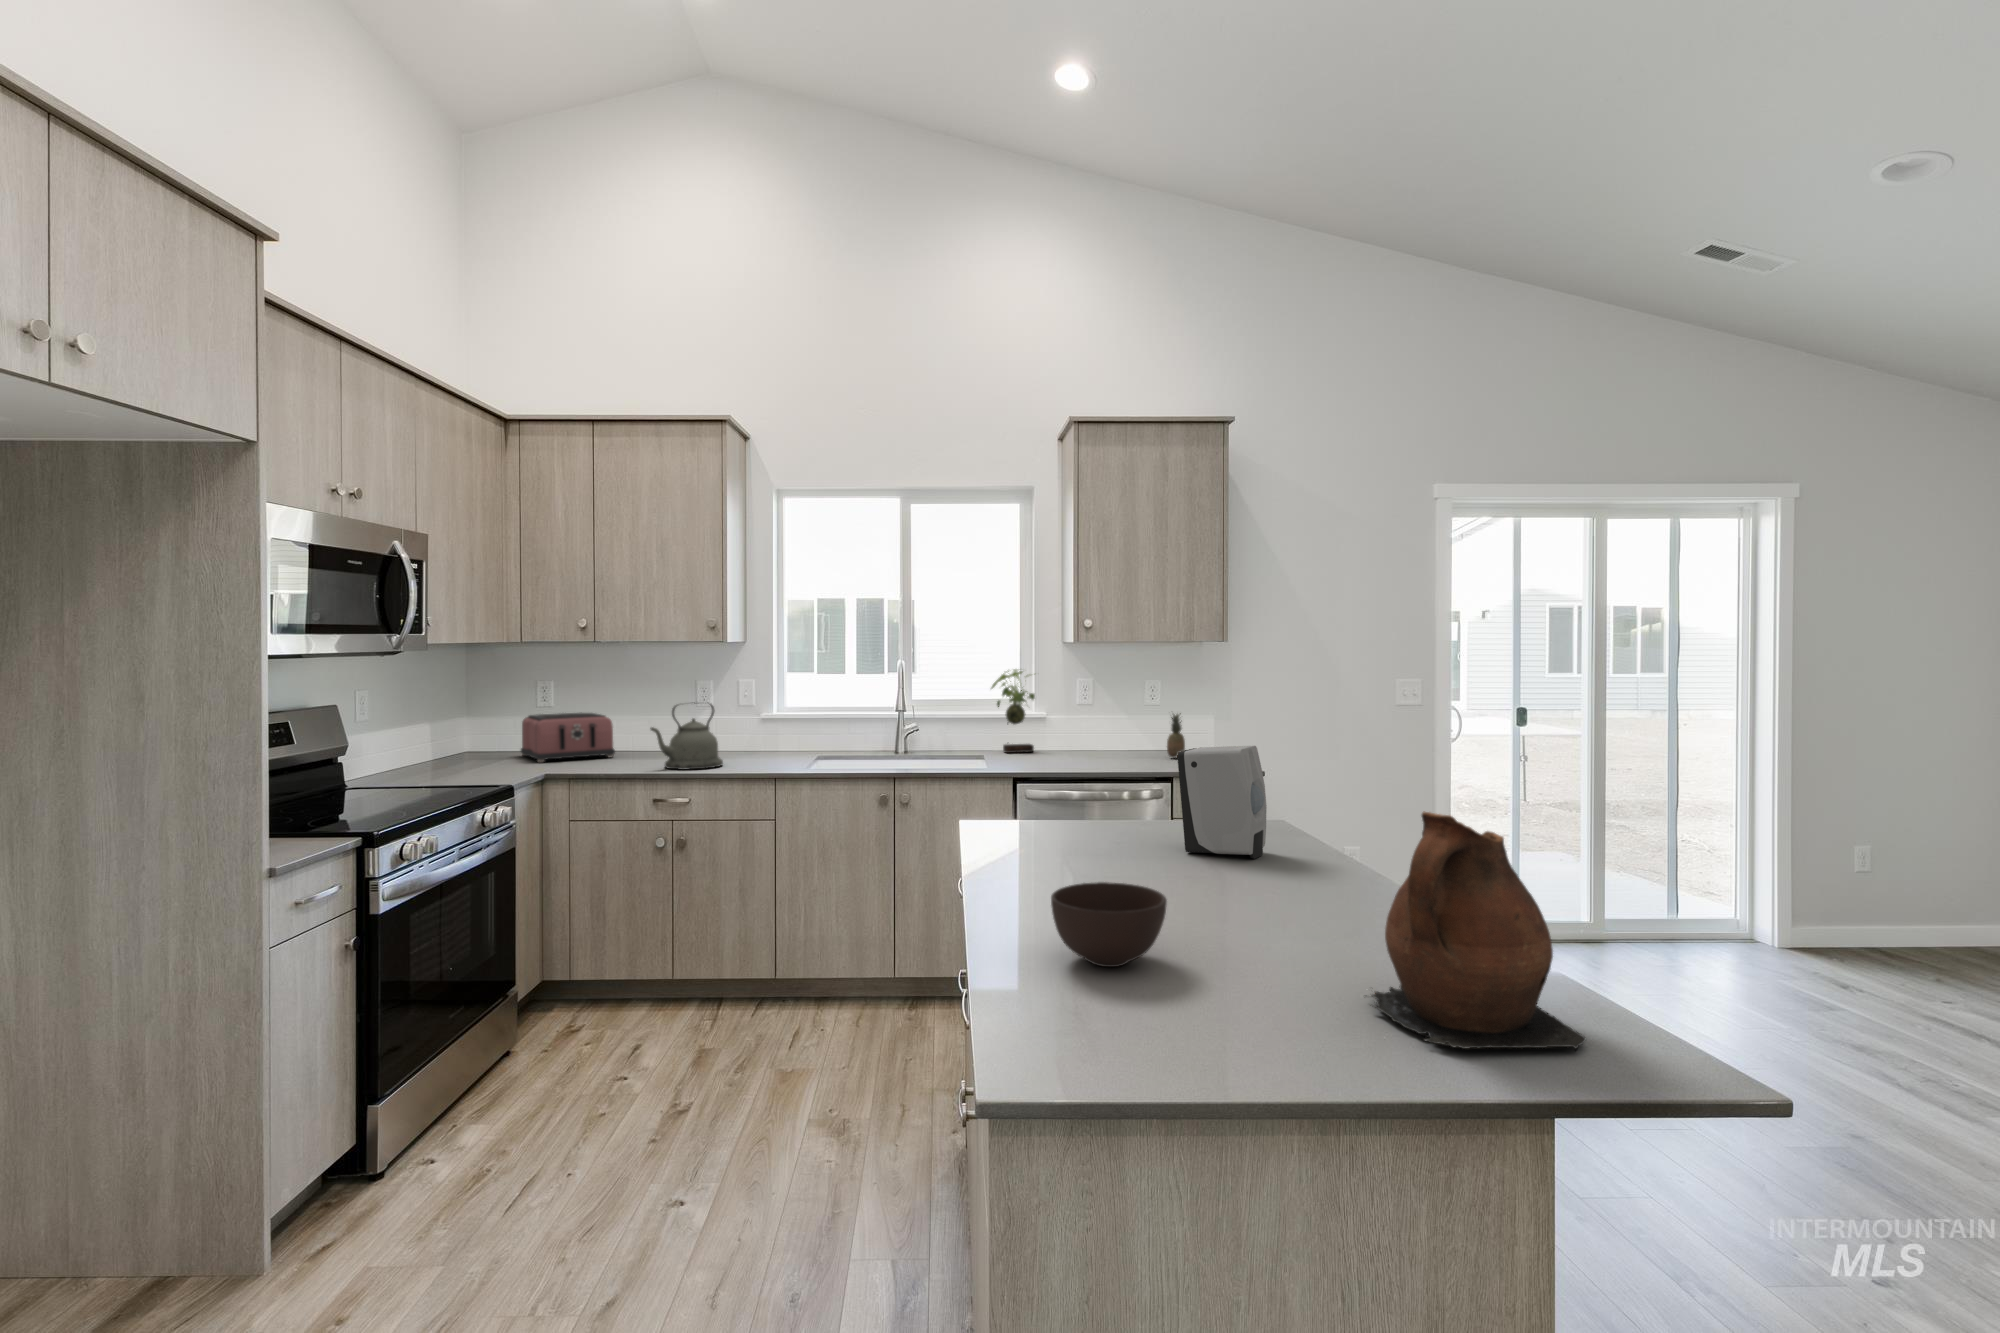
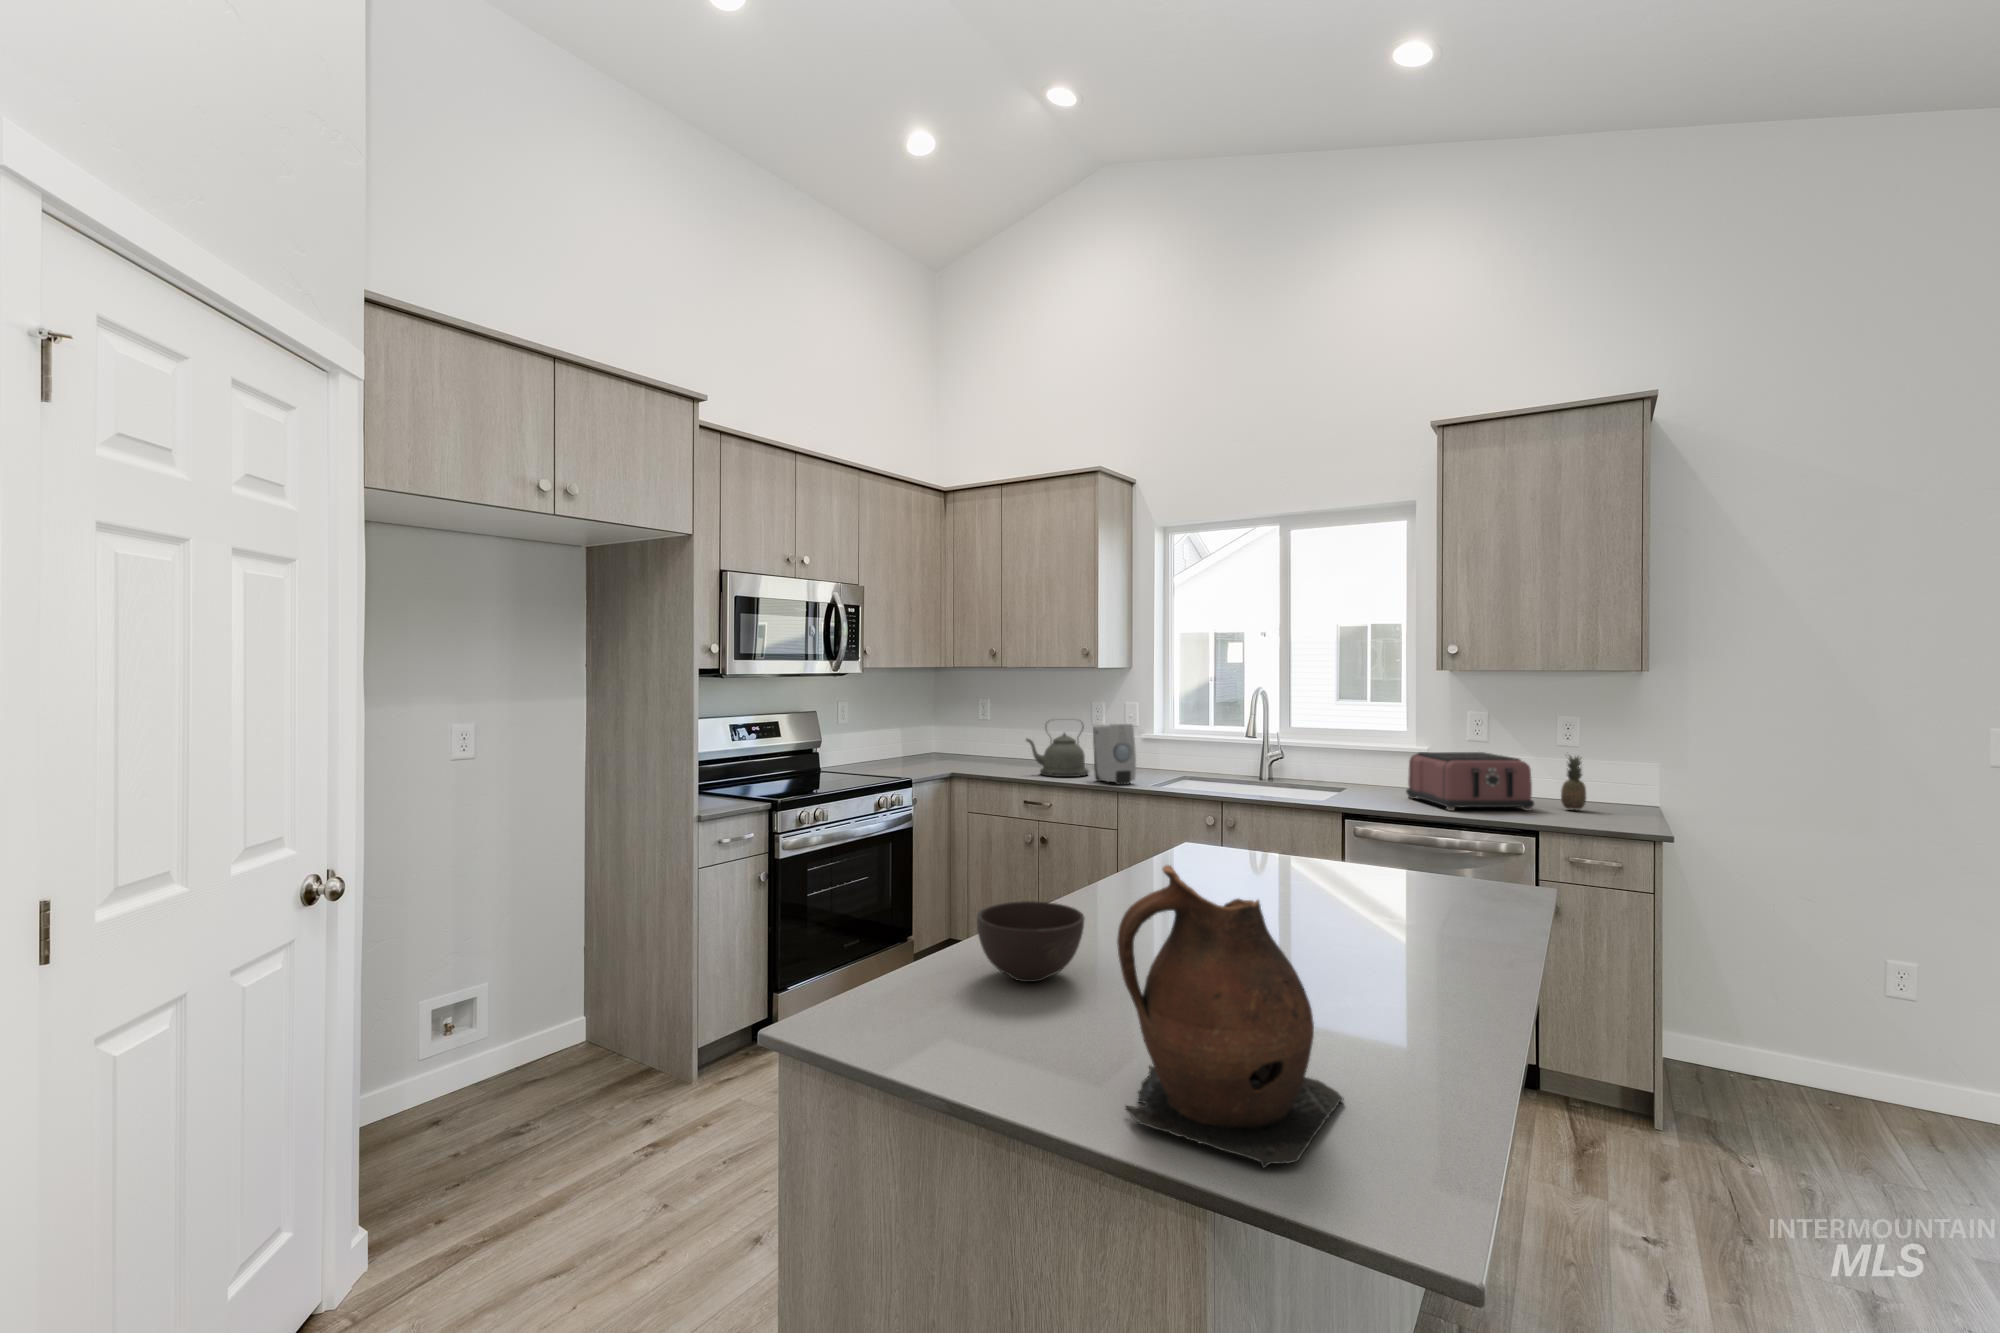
plant: present [991,669,1035,753] -> none [1356,689,1420,789]
toaster: present [521,713,615,763] -> present [1406,752,1534,811]
soap dispenser: present [1177,746,1267,859] -> present [1093,724,1136,785]

